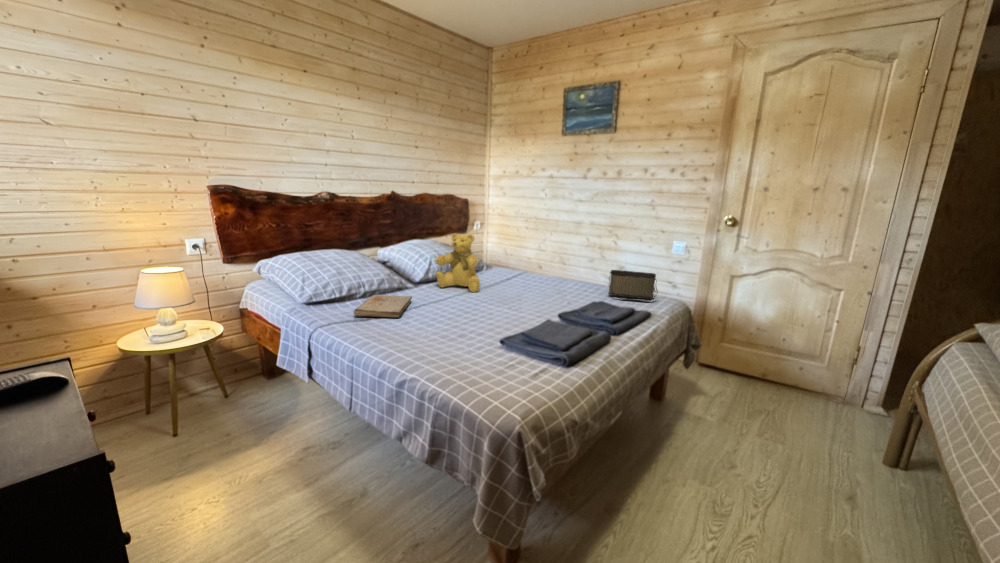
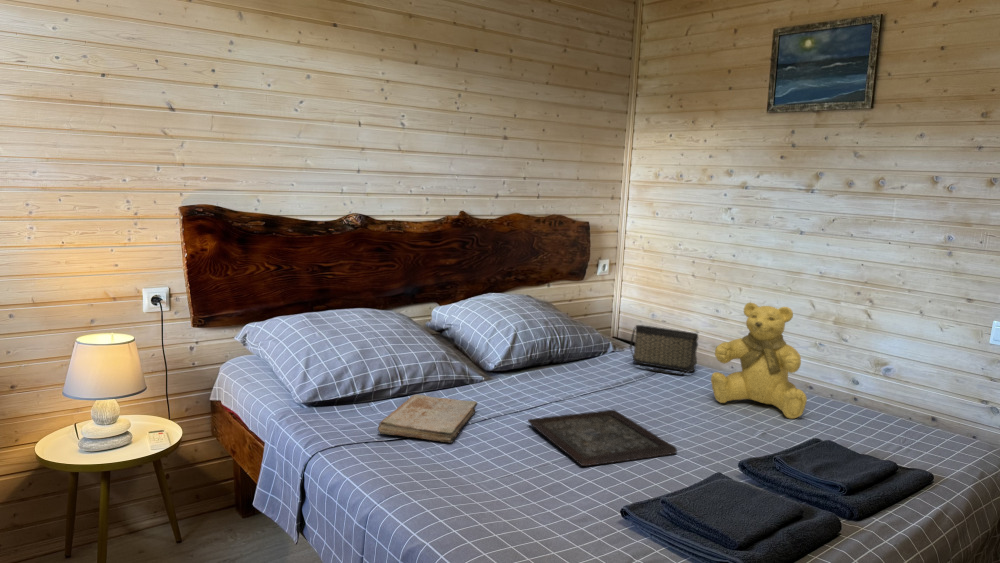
teddy bear: present [436,233,480,292] -> present [711,303,807,419]
handbag: present [609,270,658,302] -> present [630,325,698,375]
tray: none [442,296,525,323] -> present [528,410,677,466]

